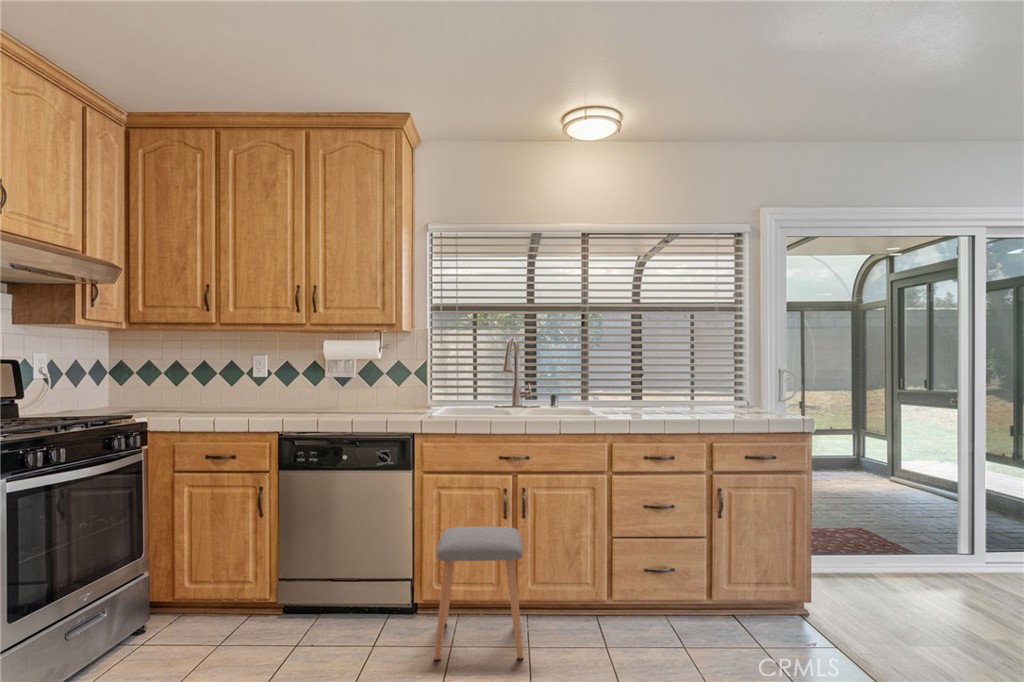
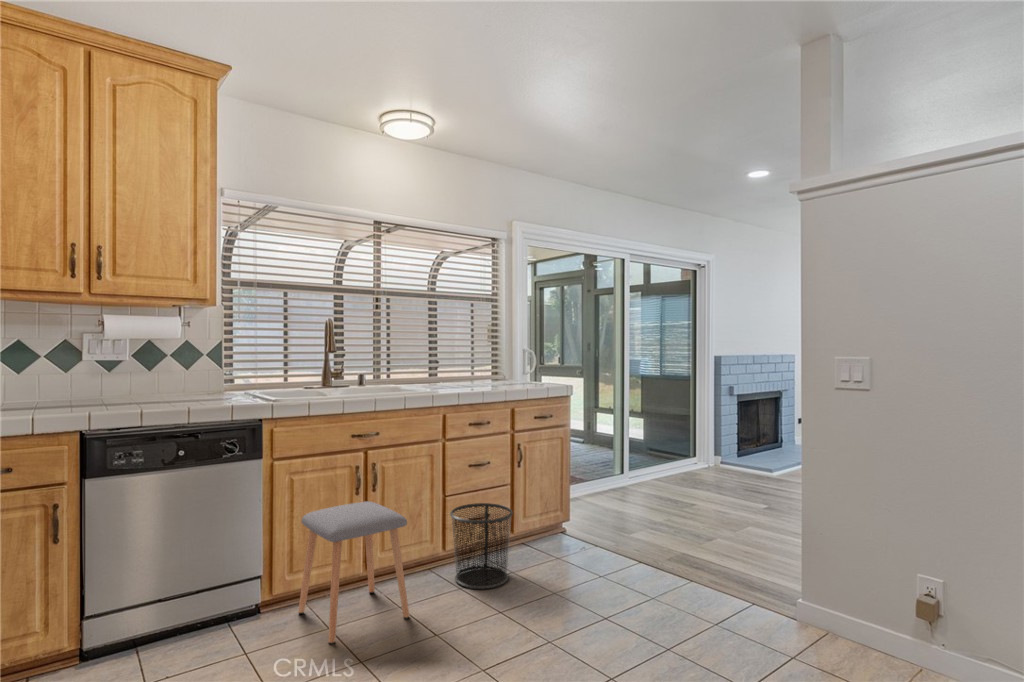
waste bin: none [599,551,674,656] -> present [450,503,513,589]

